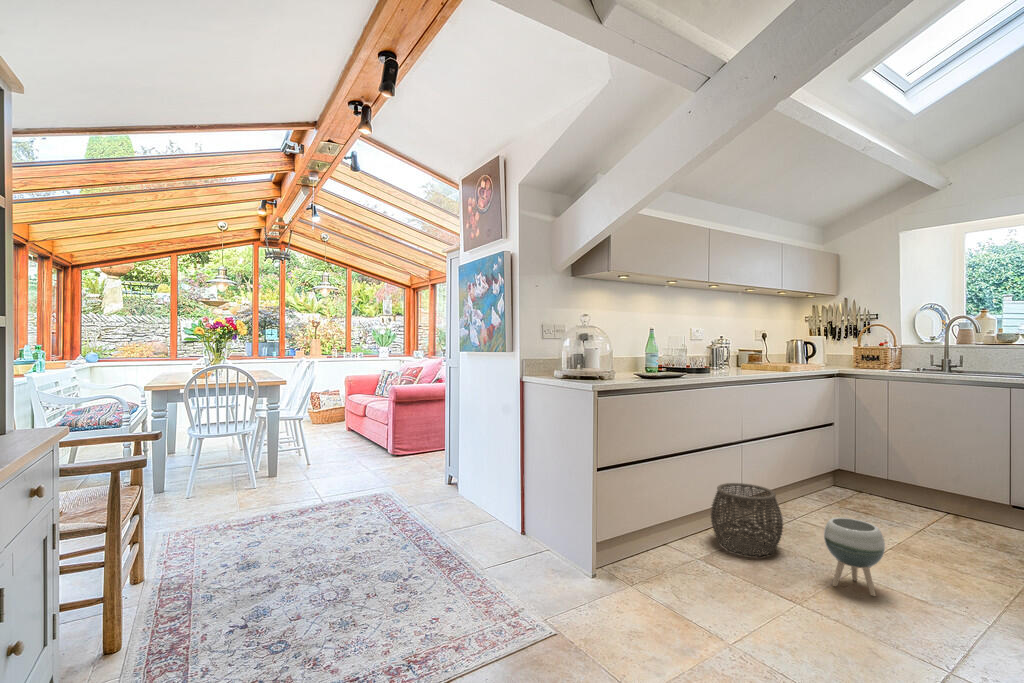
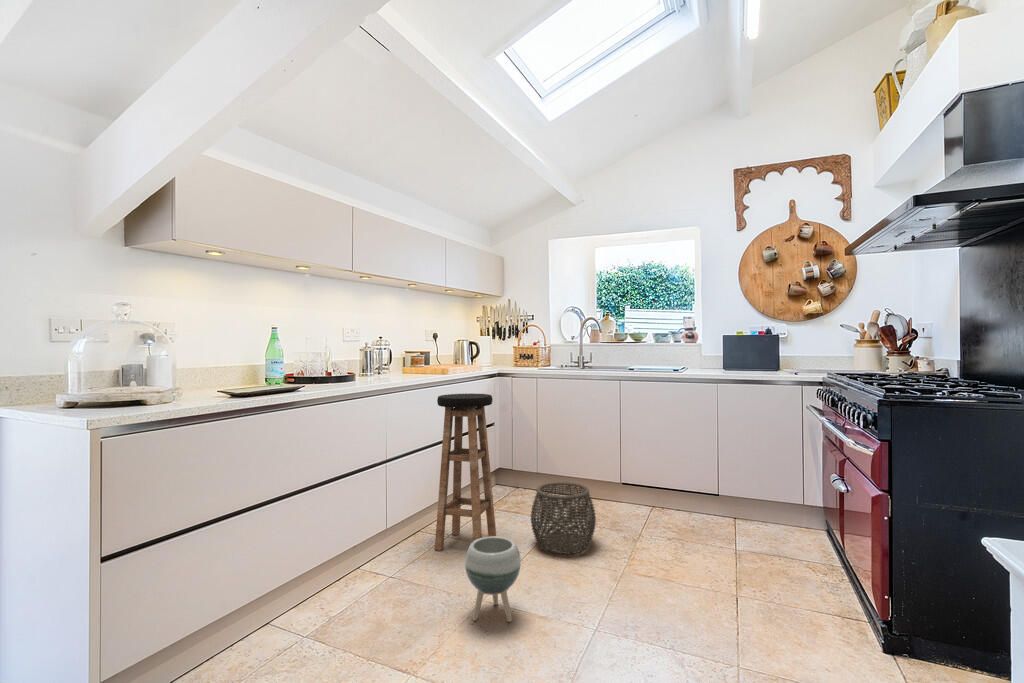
bar stool: none [779,390,844,540] -> present [435,393,496,551]
woven basket: present [711,483,783,556] -> present [531,482,596,554]

